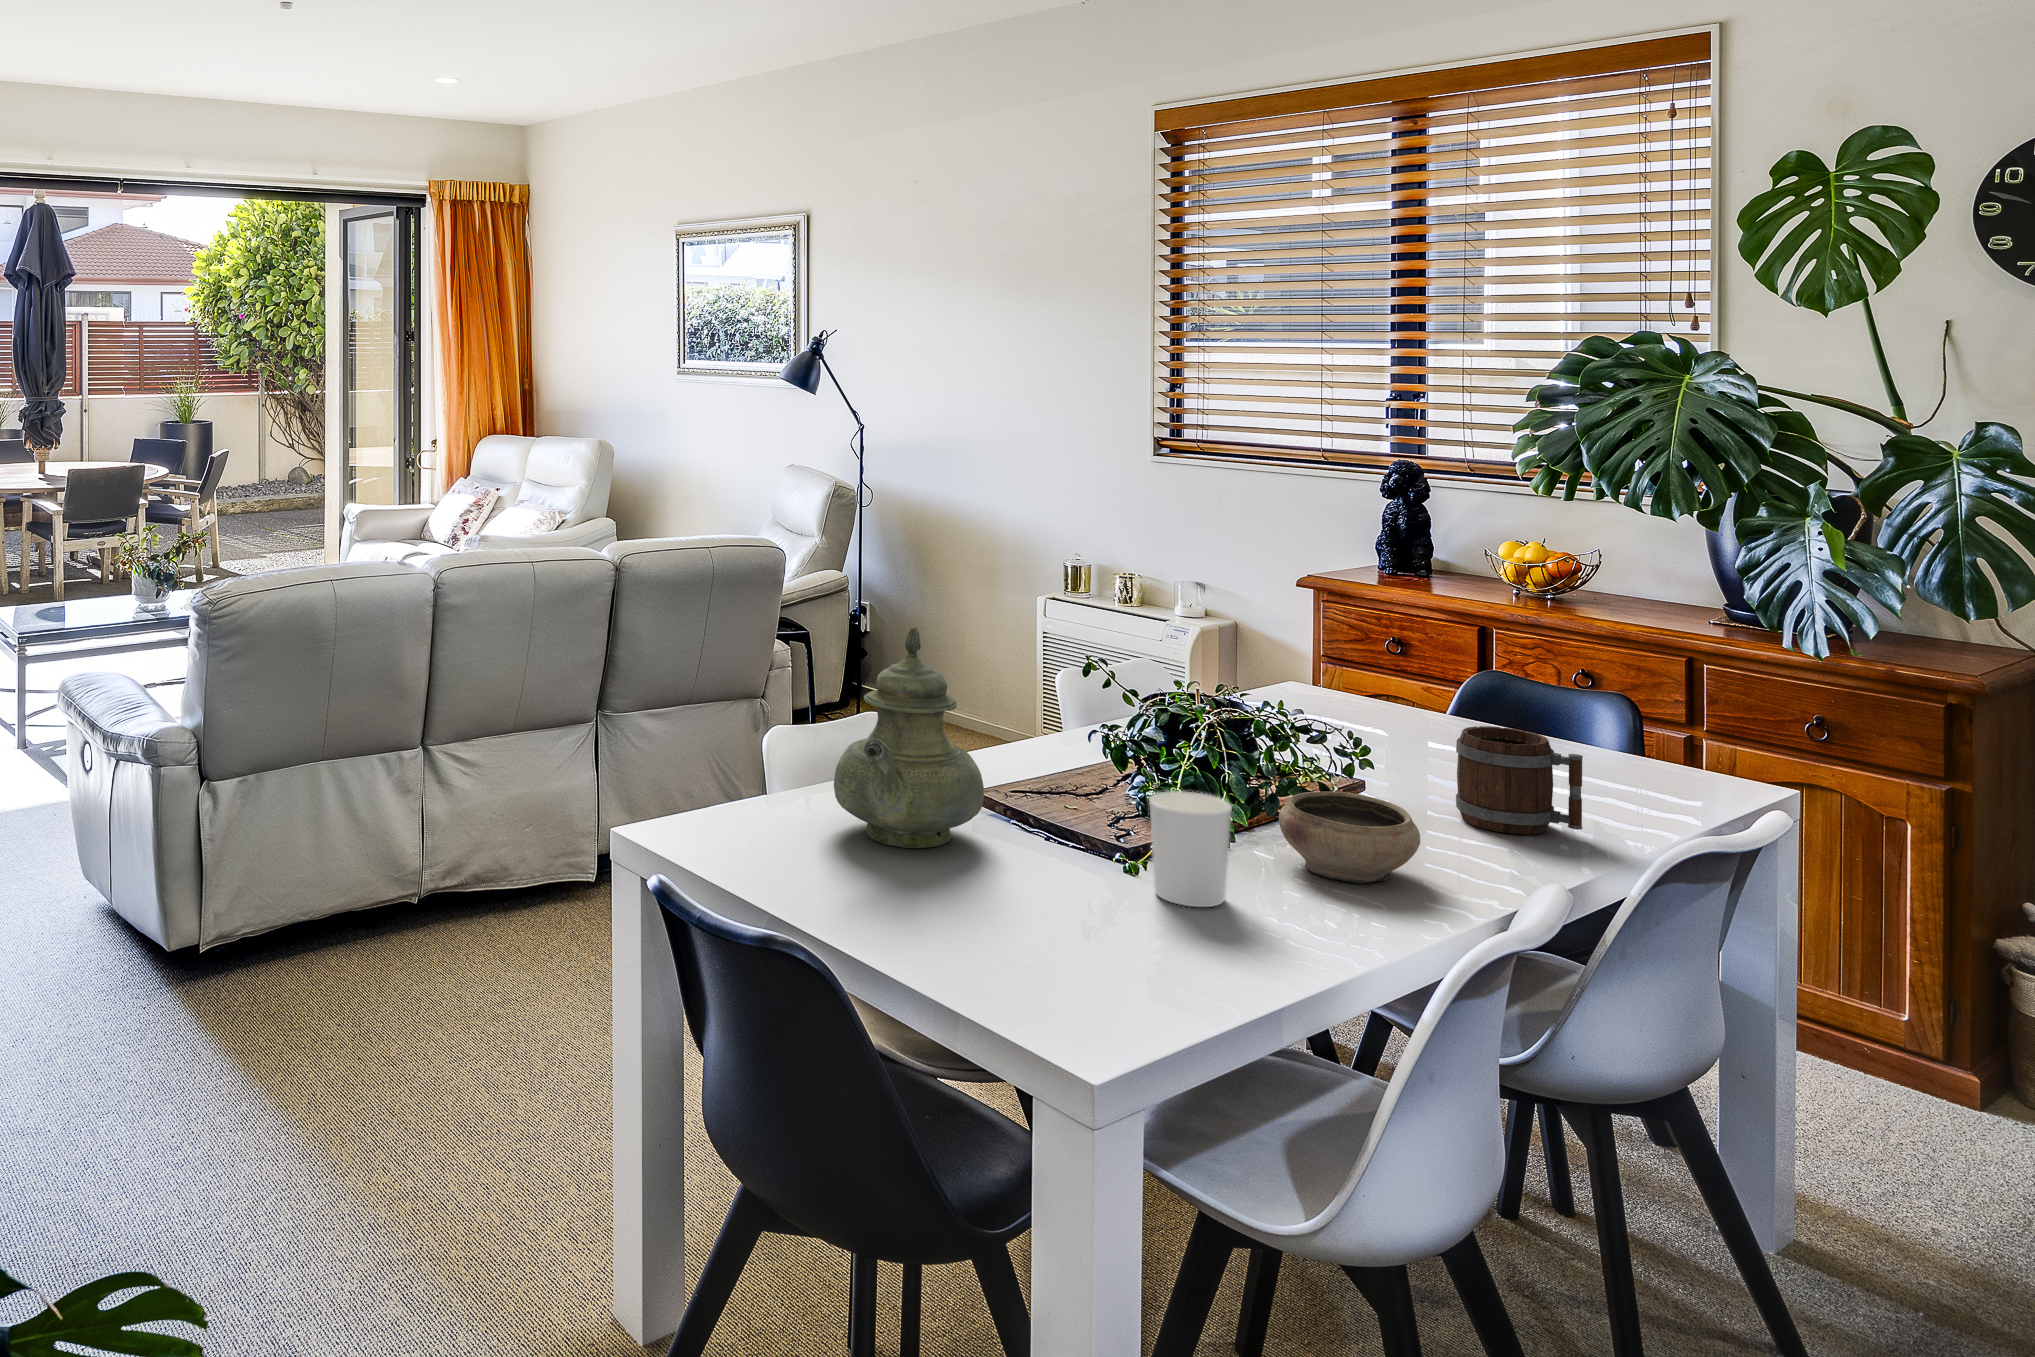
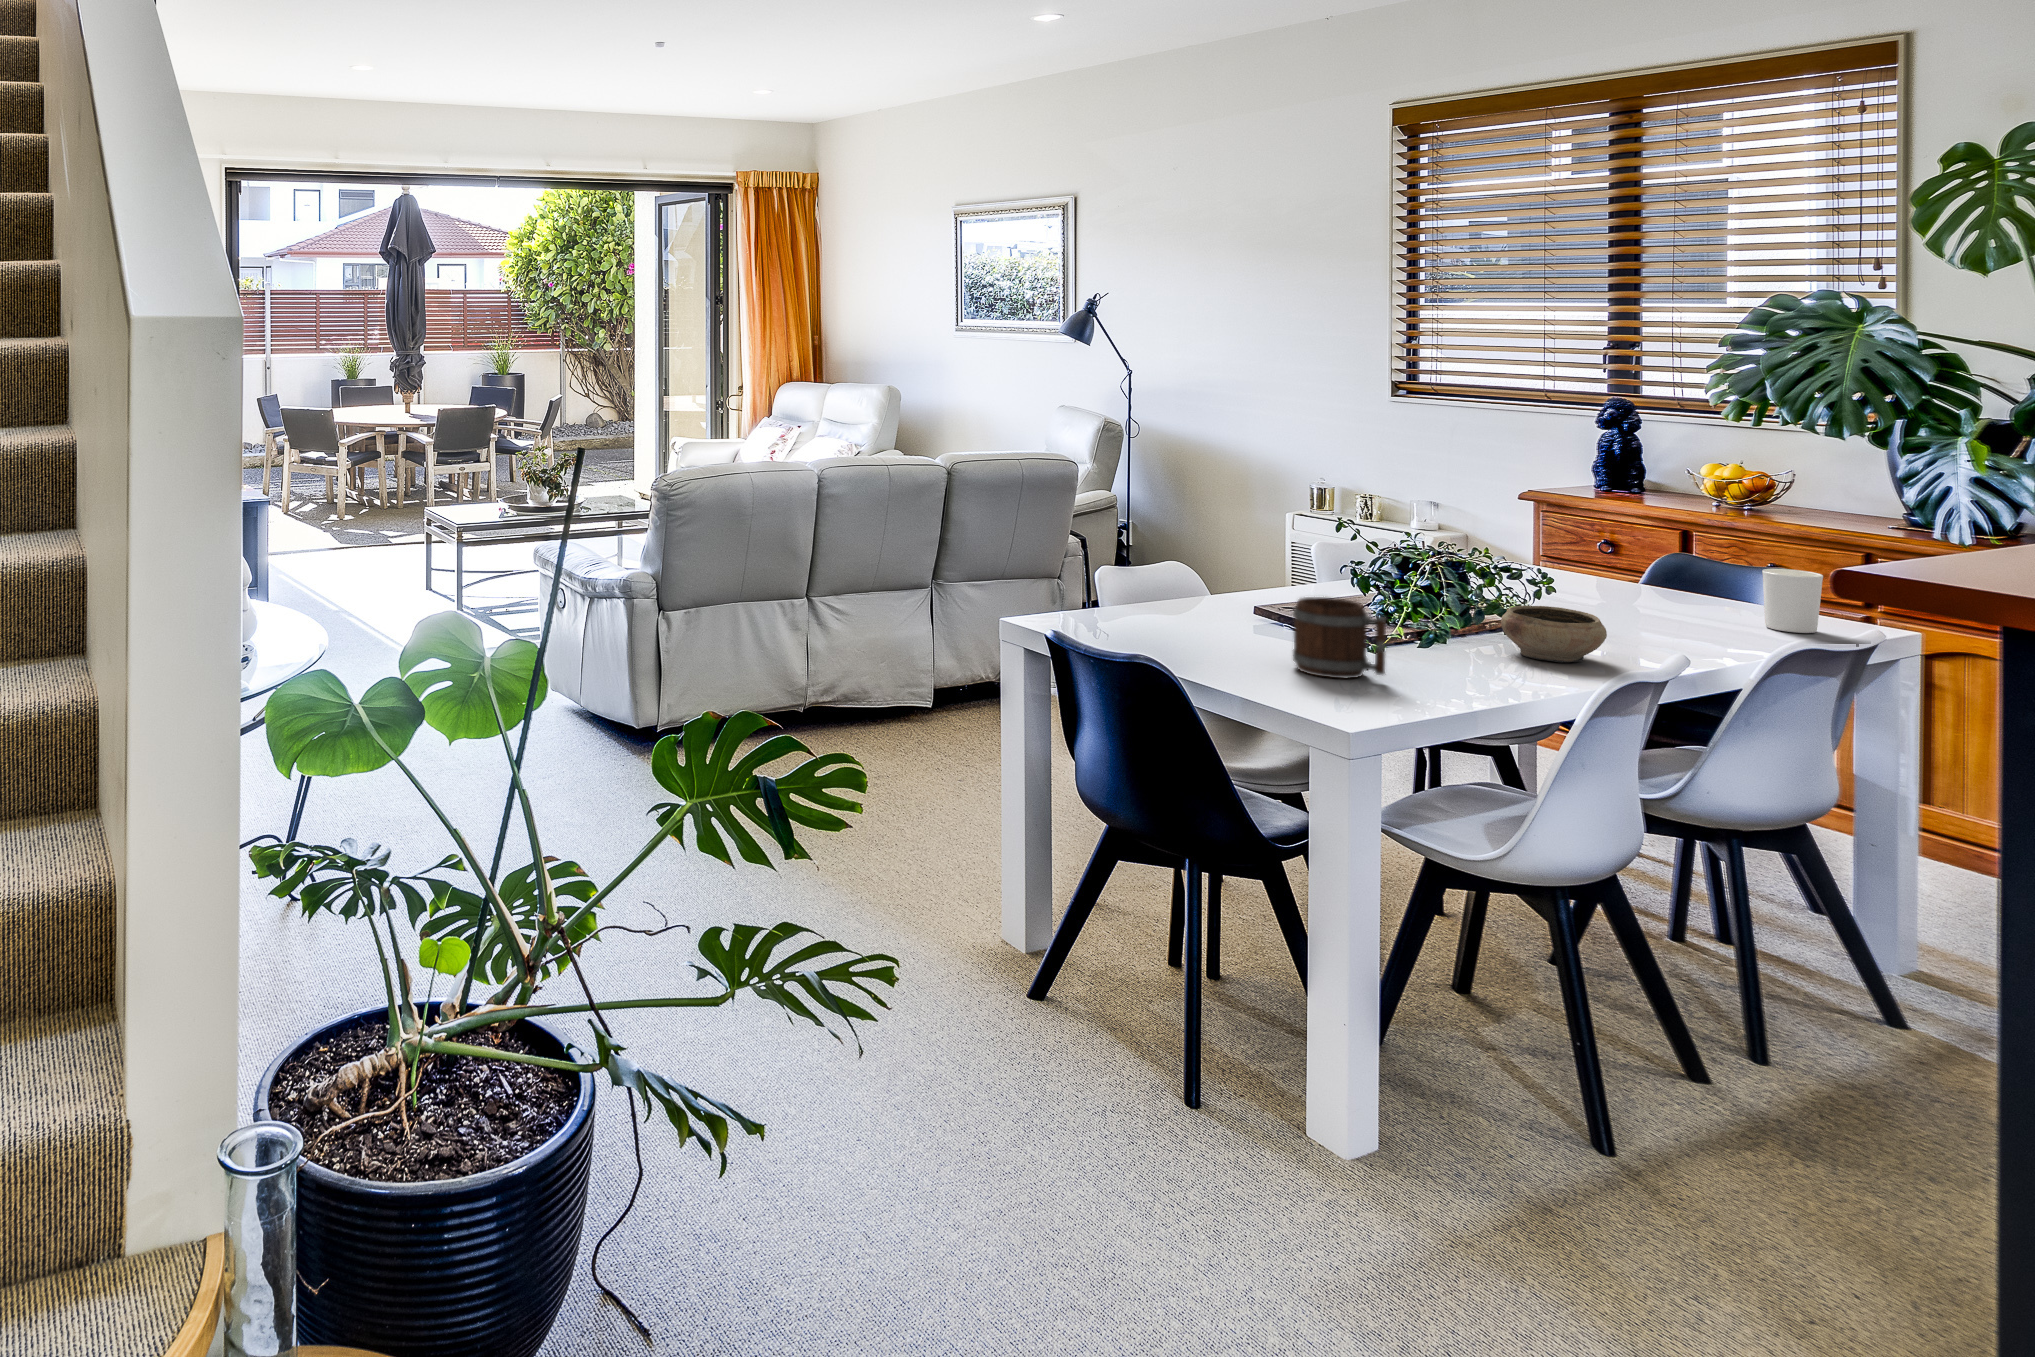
teapot: present [834,627,984,848] -> none [1173,490,1282,635]
mug: present [1456,726,1583,834] -> present [1293,597,1386,678]
candle holder: present [1149,791,1232,907] -> present [1762,569,1823,633]

